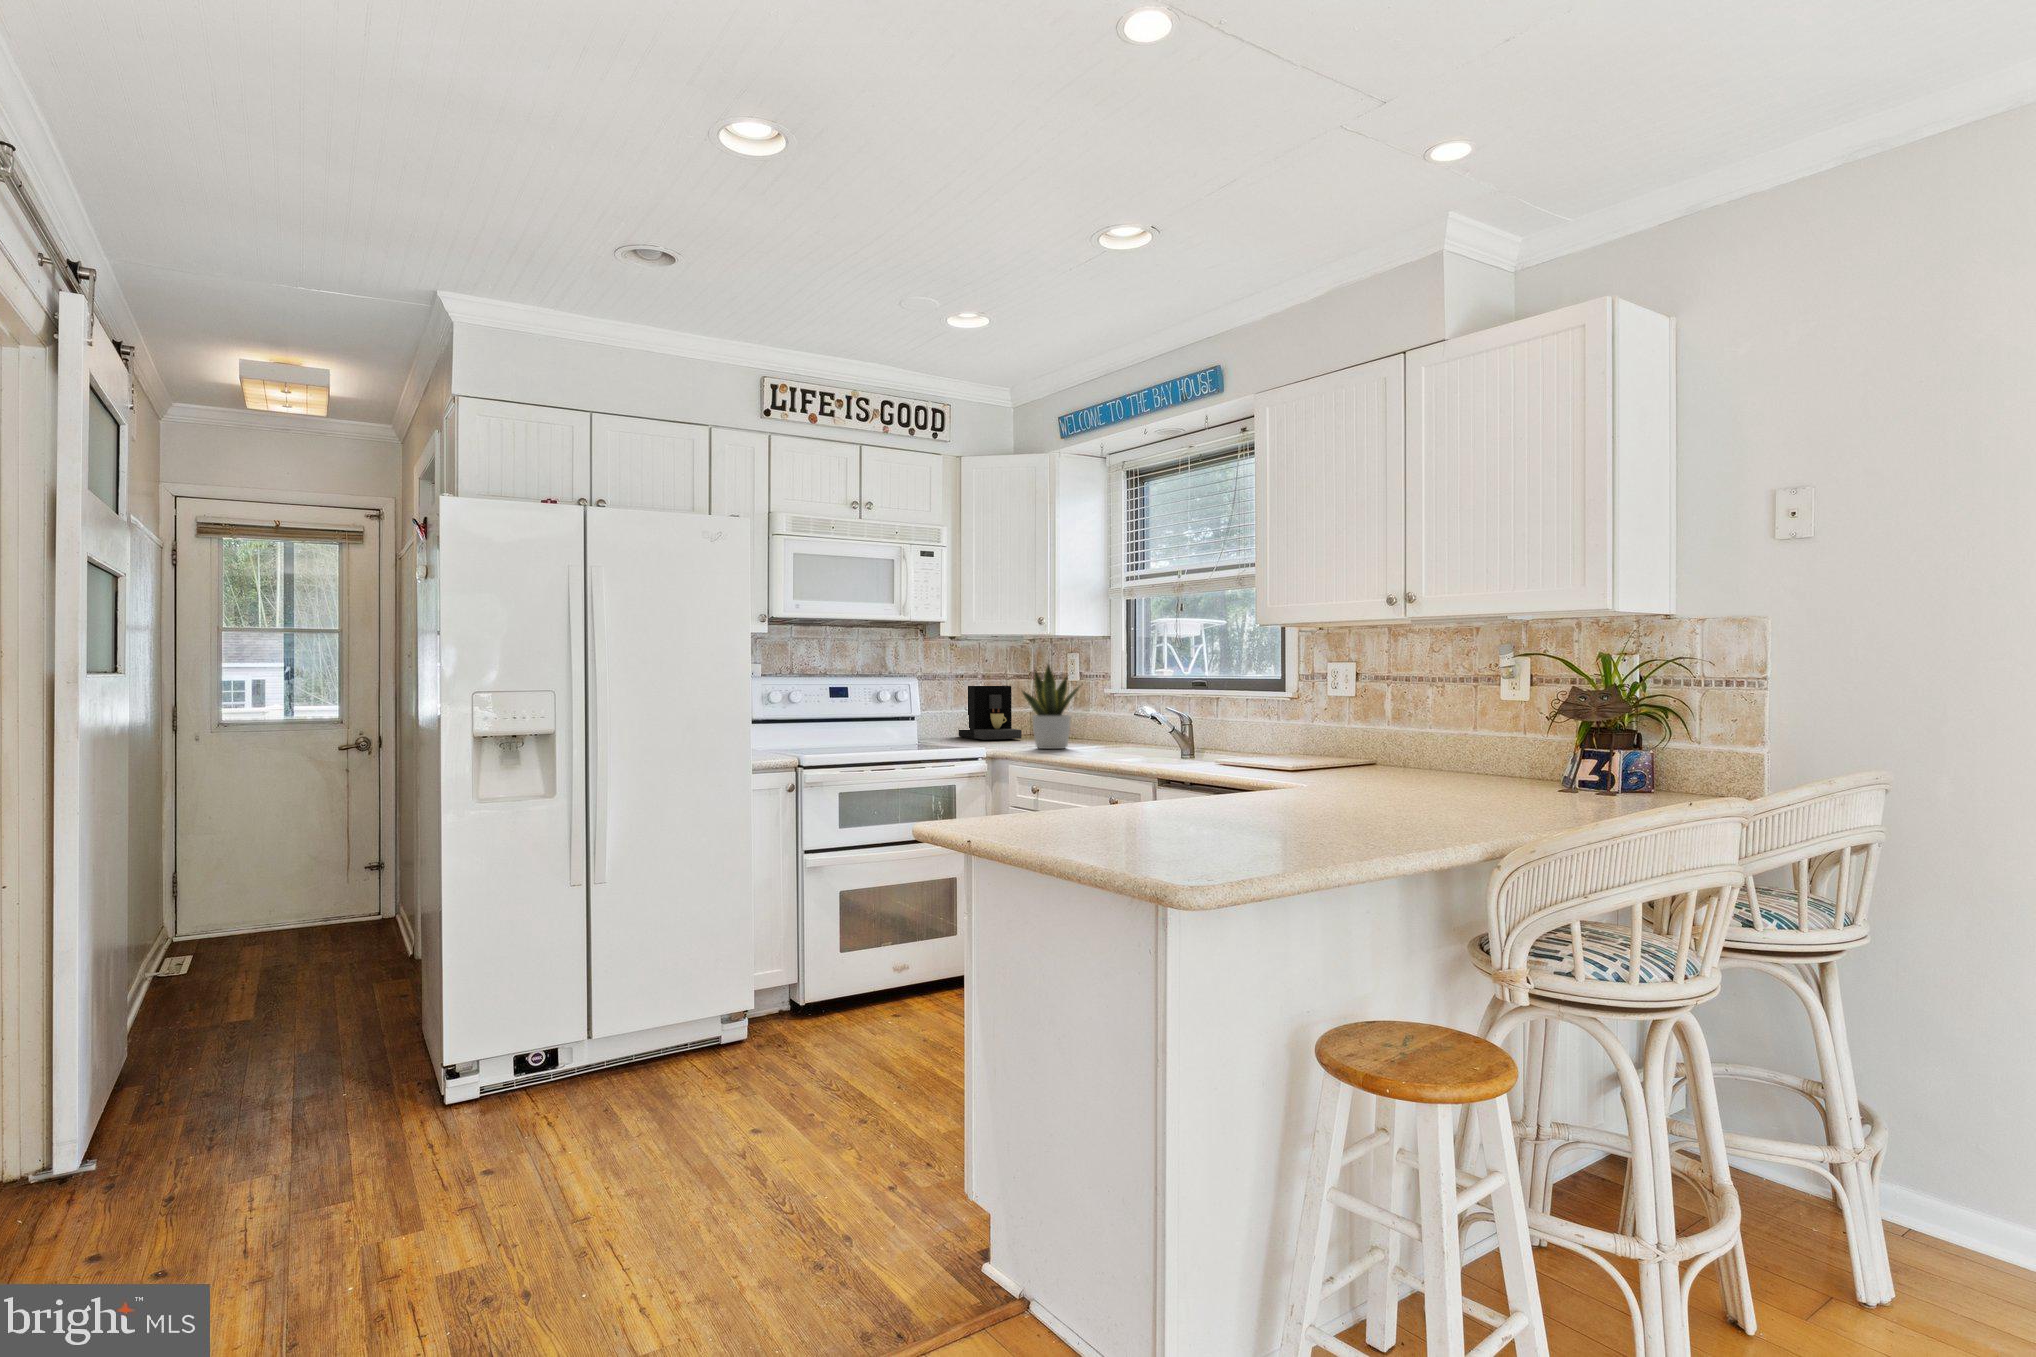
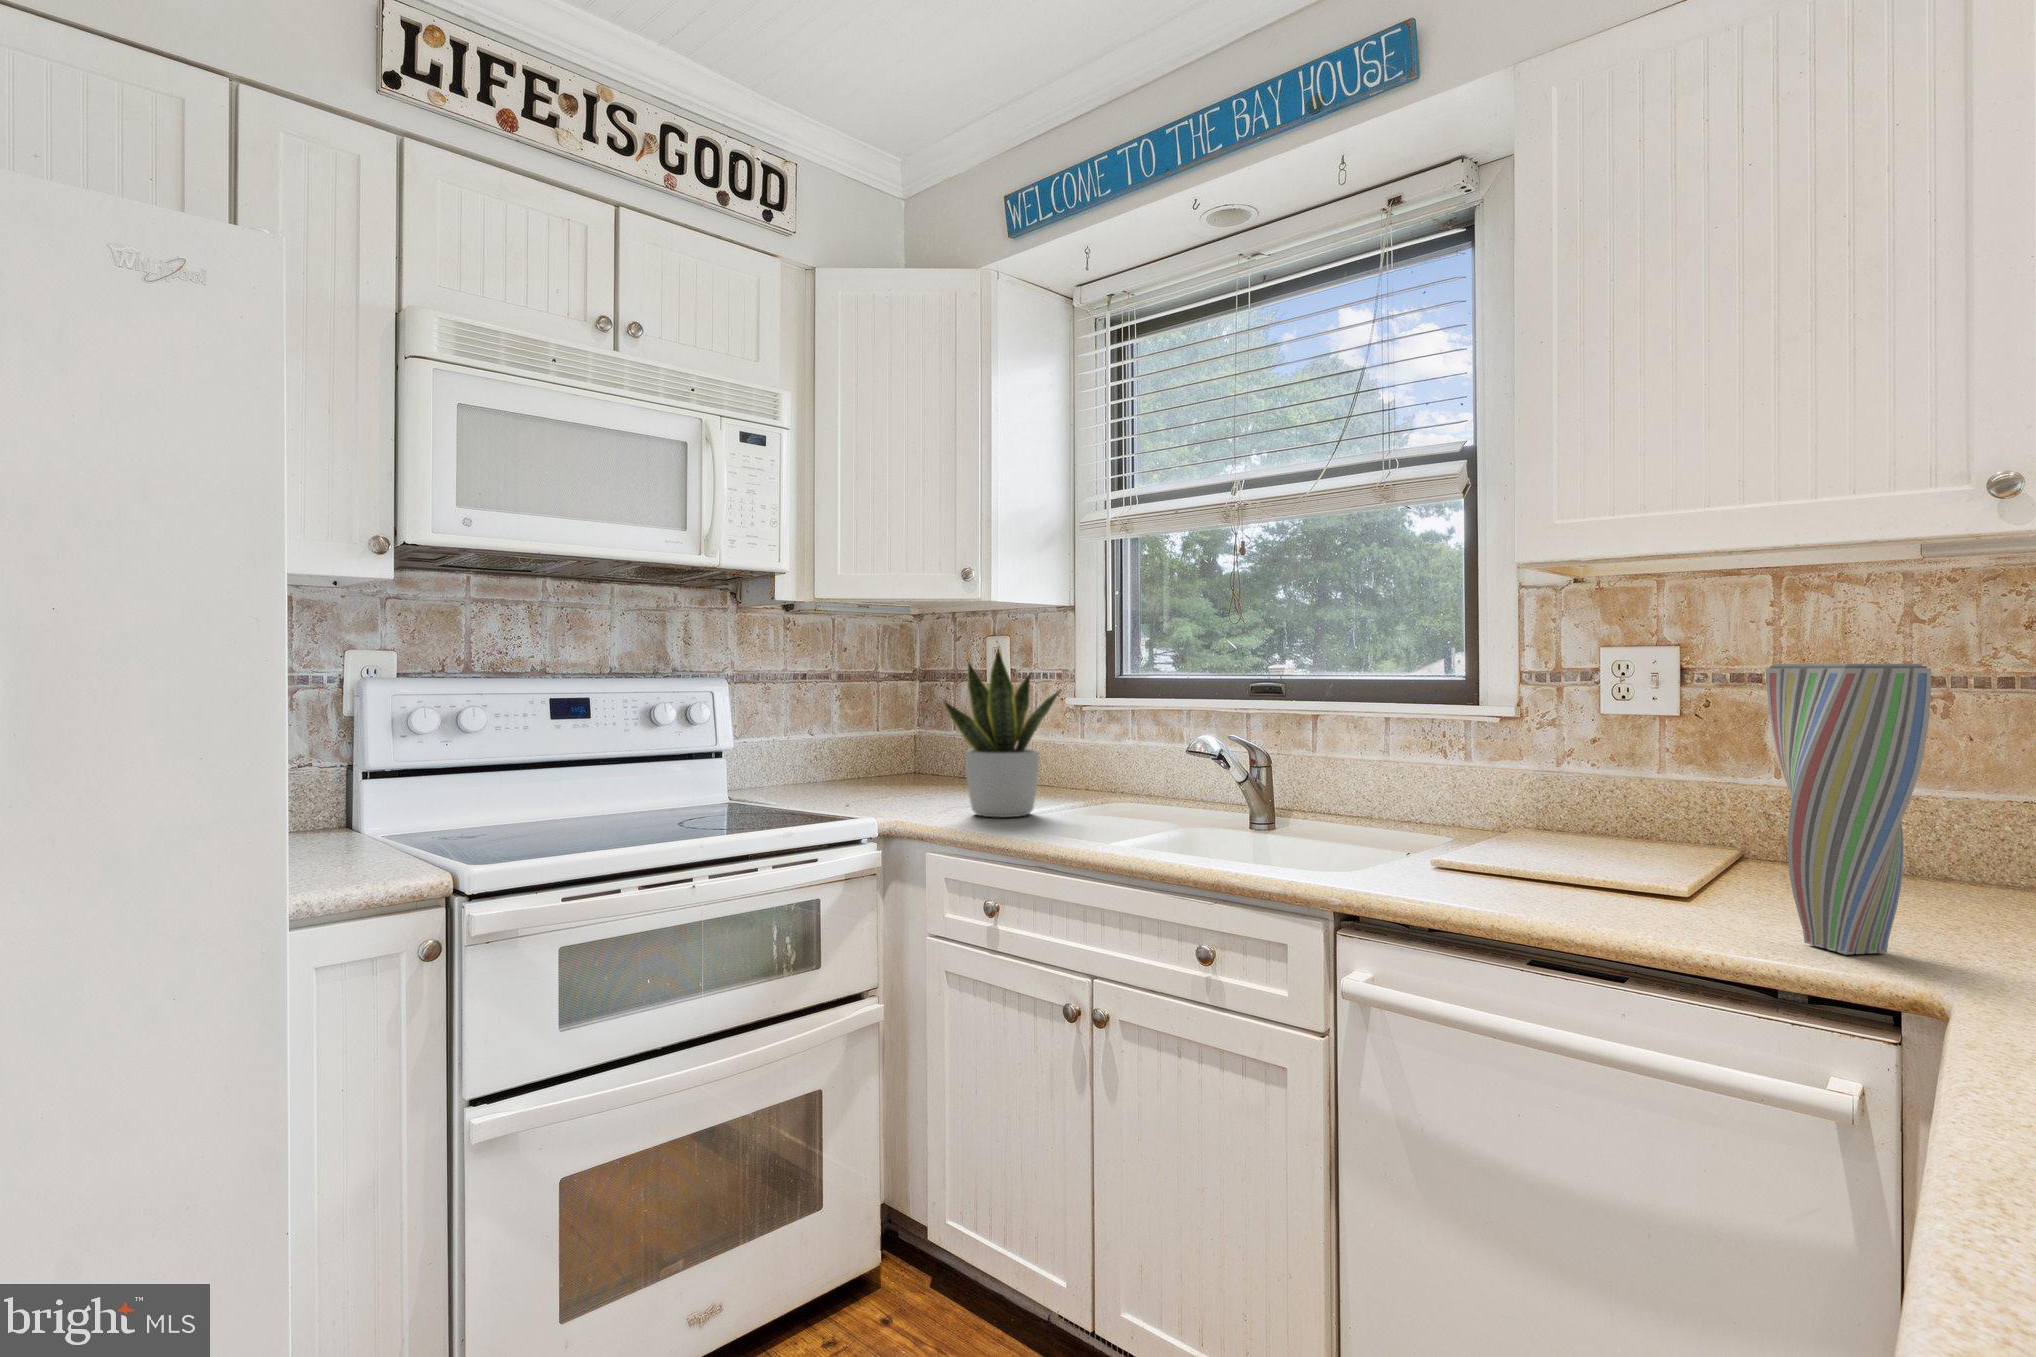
vase: none [1277,672,1325,780] -> present [1766,664,1931,954]
coffee maker: present [959,685,1022,740] -> none [794,691,915,790]

